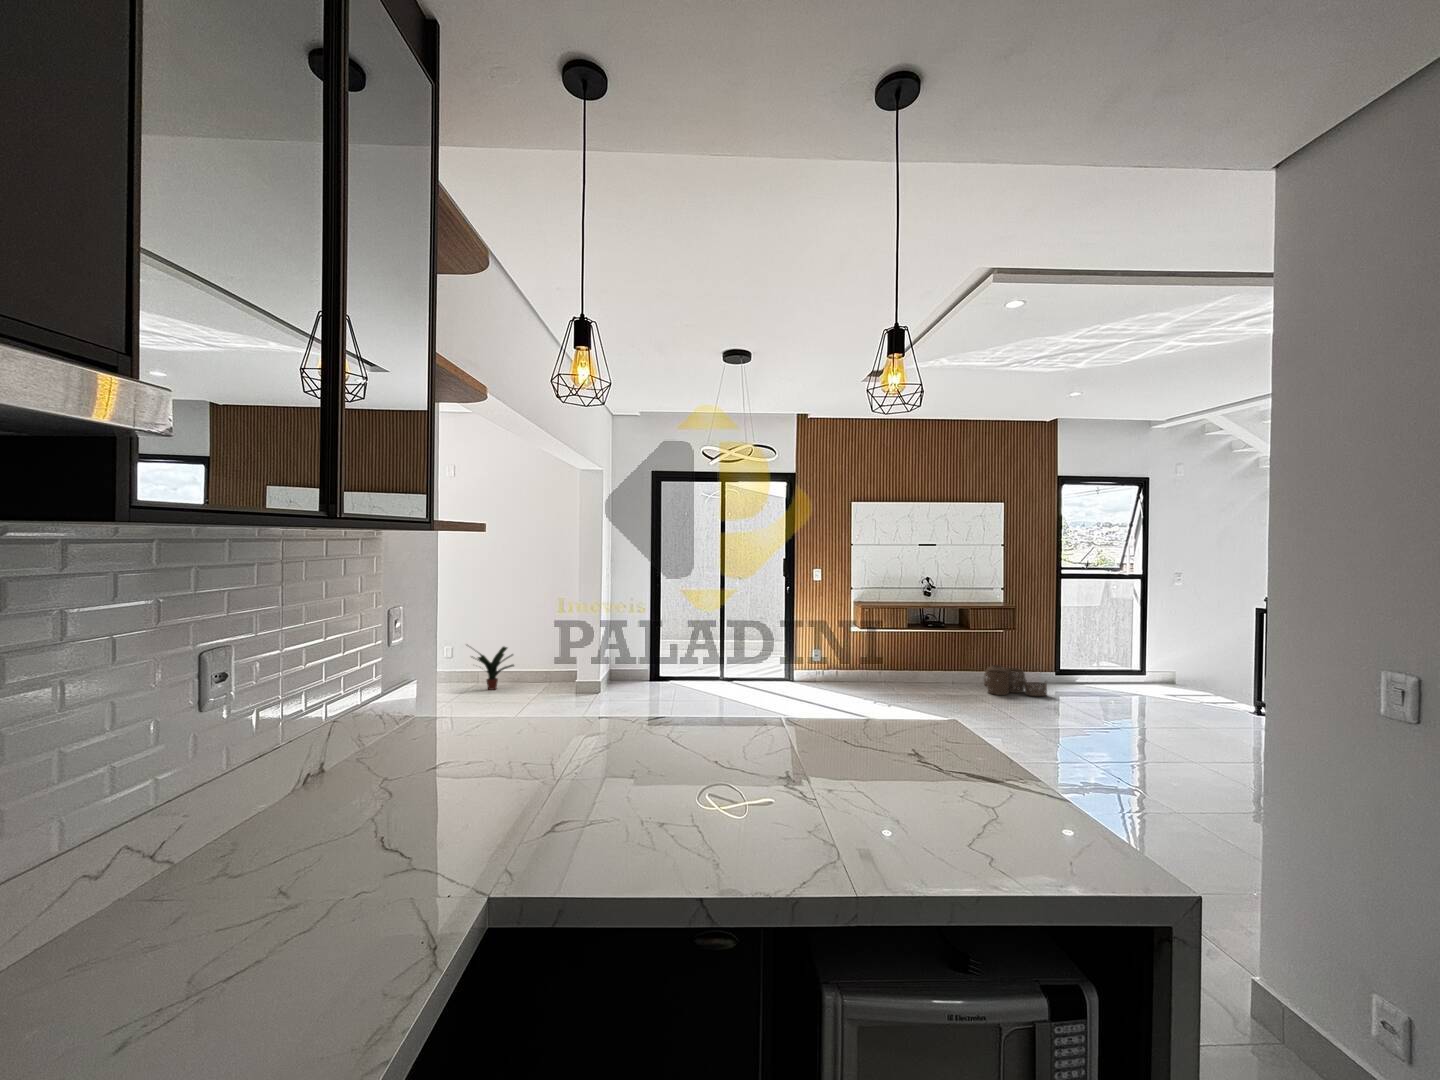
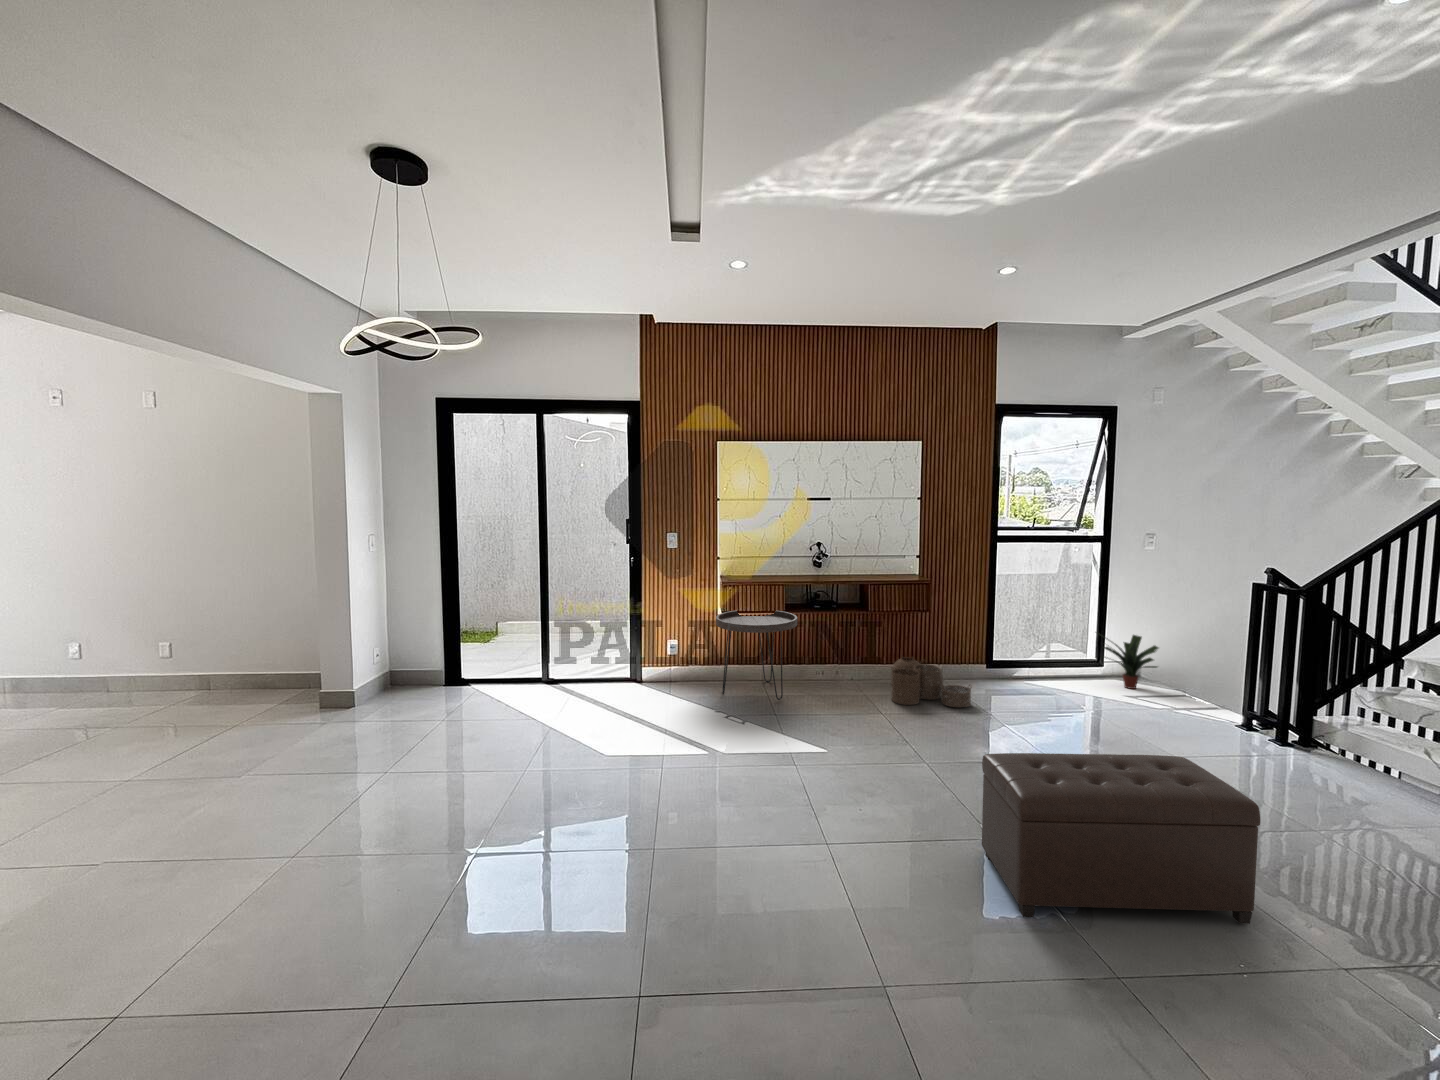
side table: none [855,628,916,691] -> present [716,611,797,700]
potted plant: present [472,647,514,690] -> present [1104,635,1158,689]
ottoman: none [1063,688,1217,769] -> present [982,753,1260,924]

